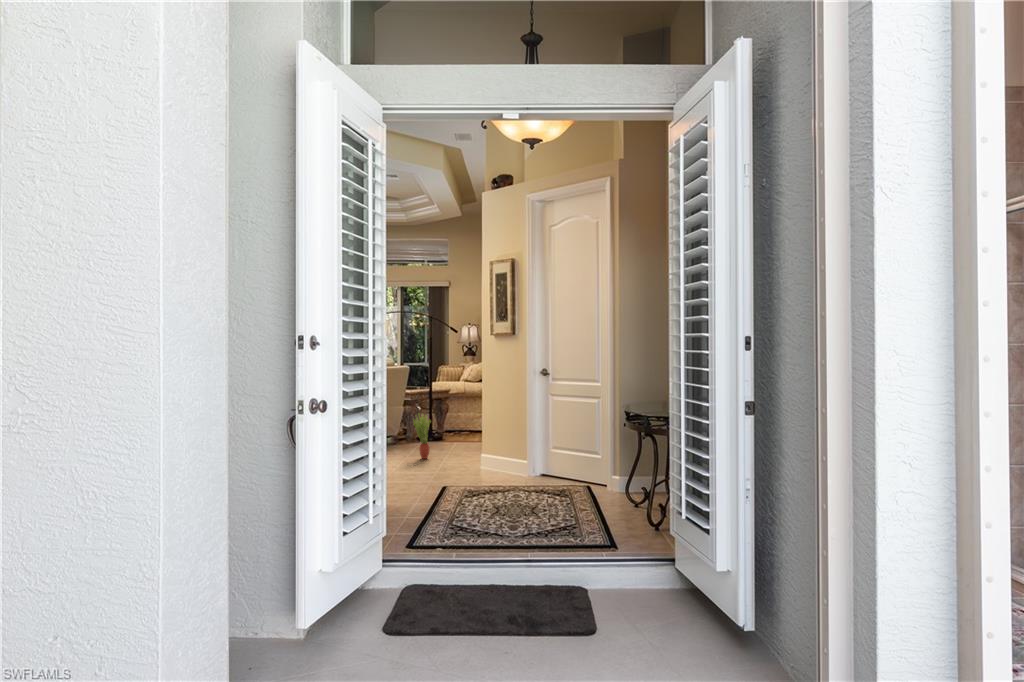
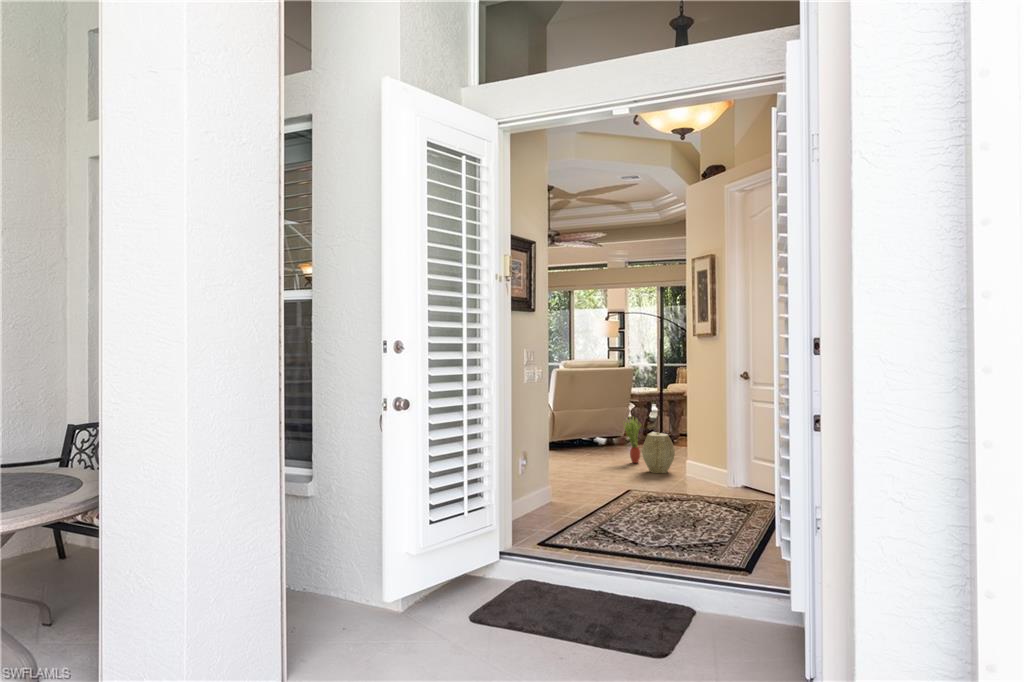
woven basket: none [438,427,469,467] -> present [642,432,675,473]

